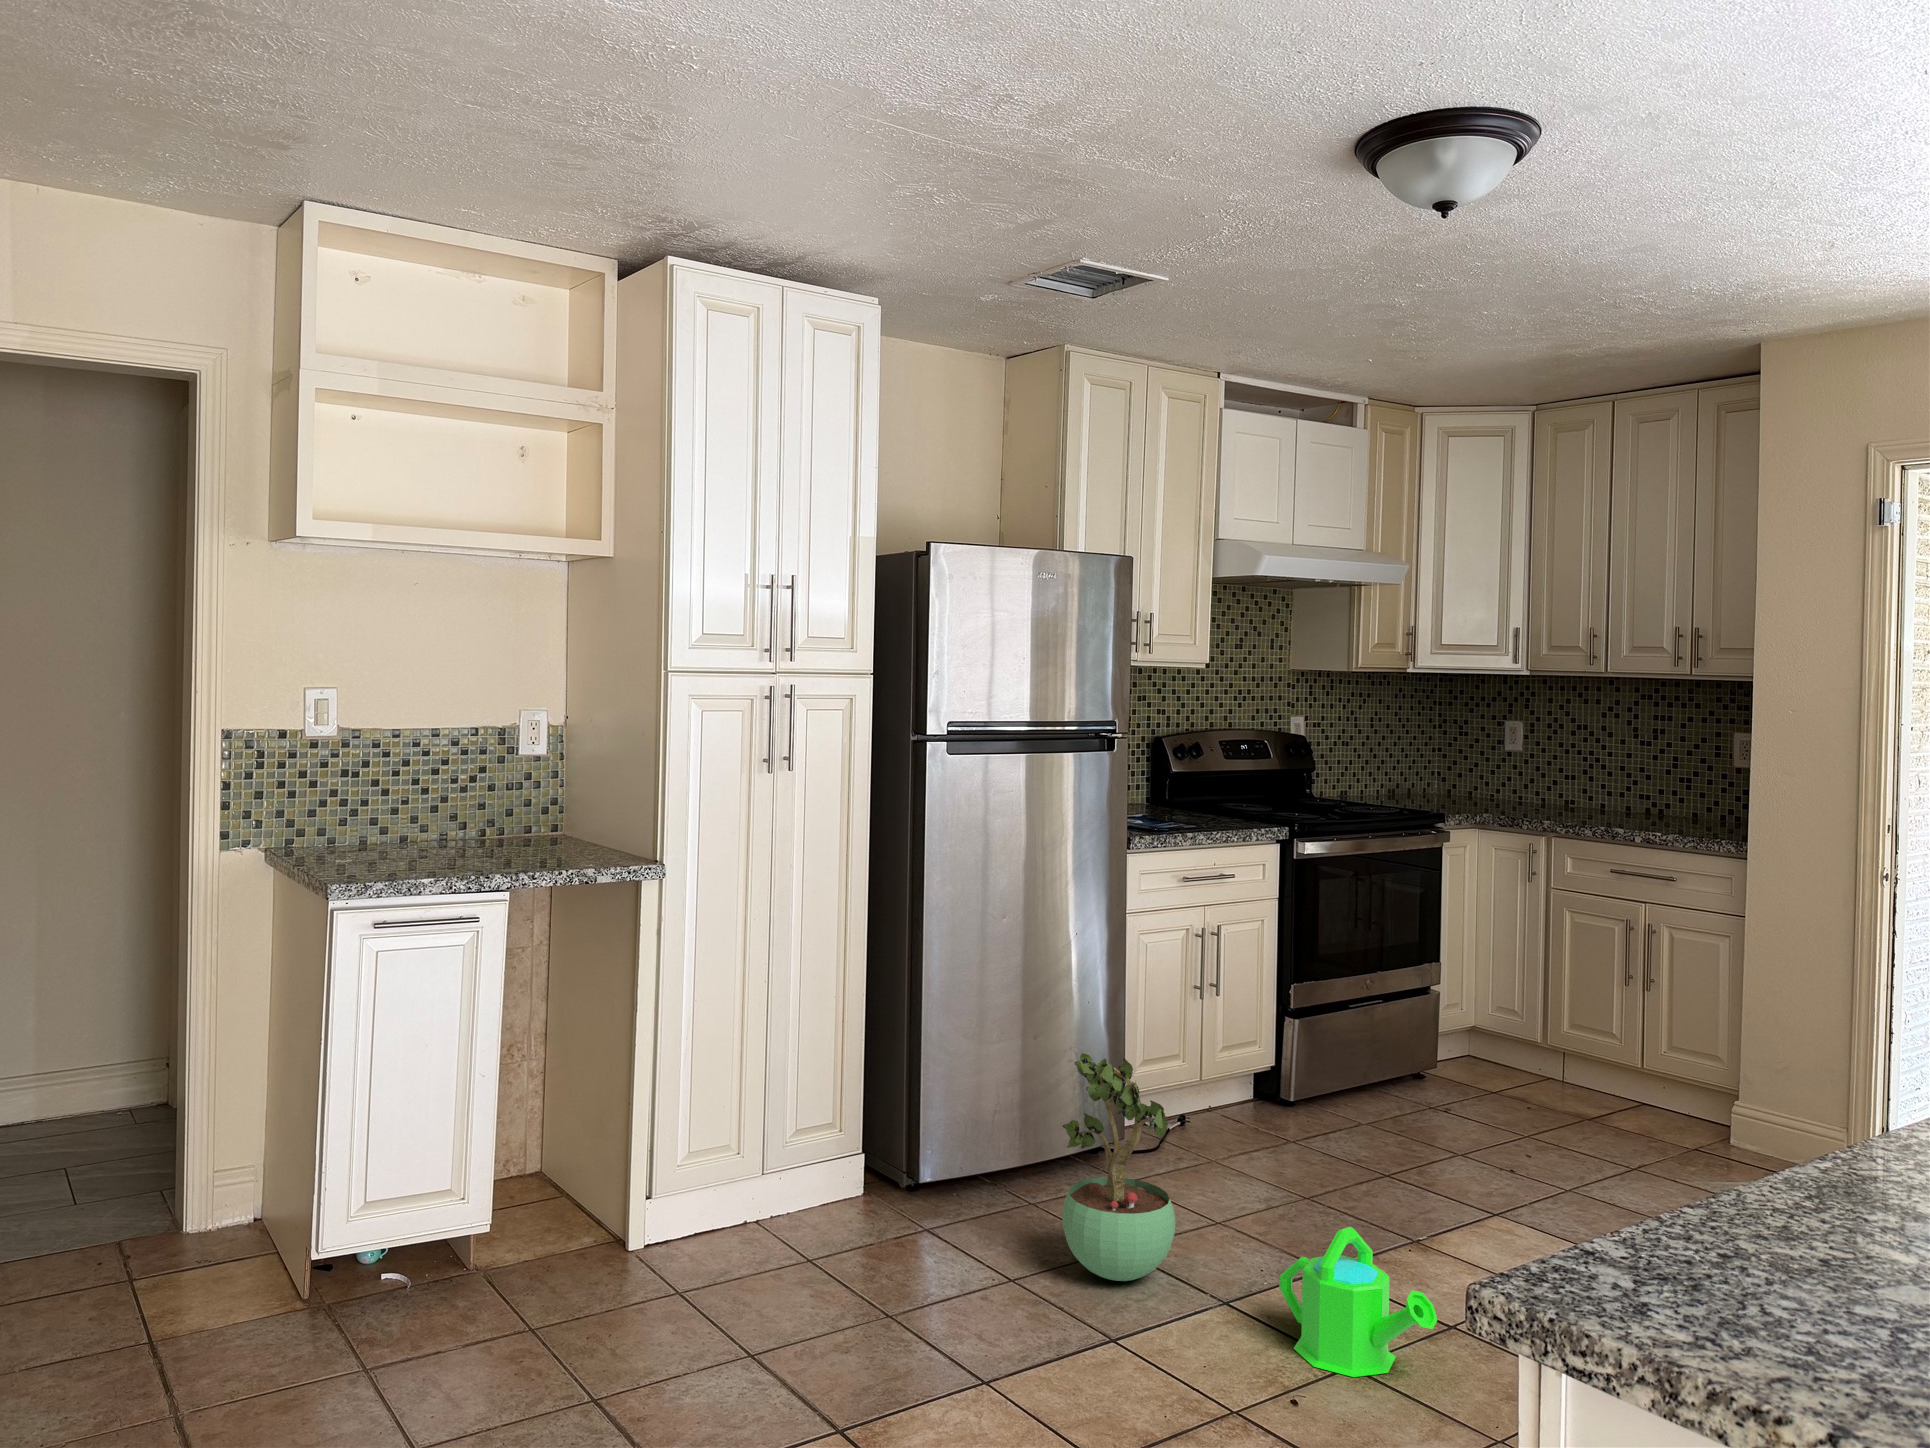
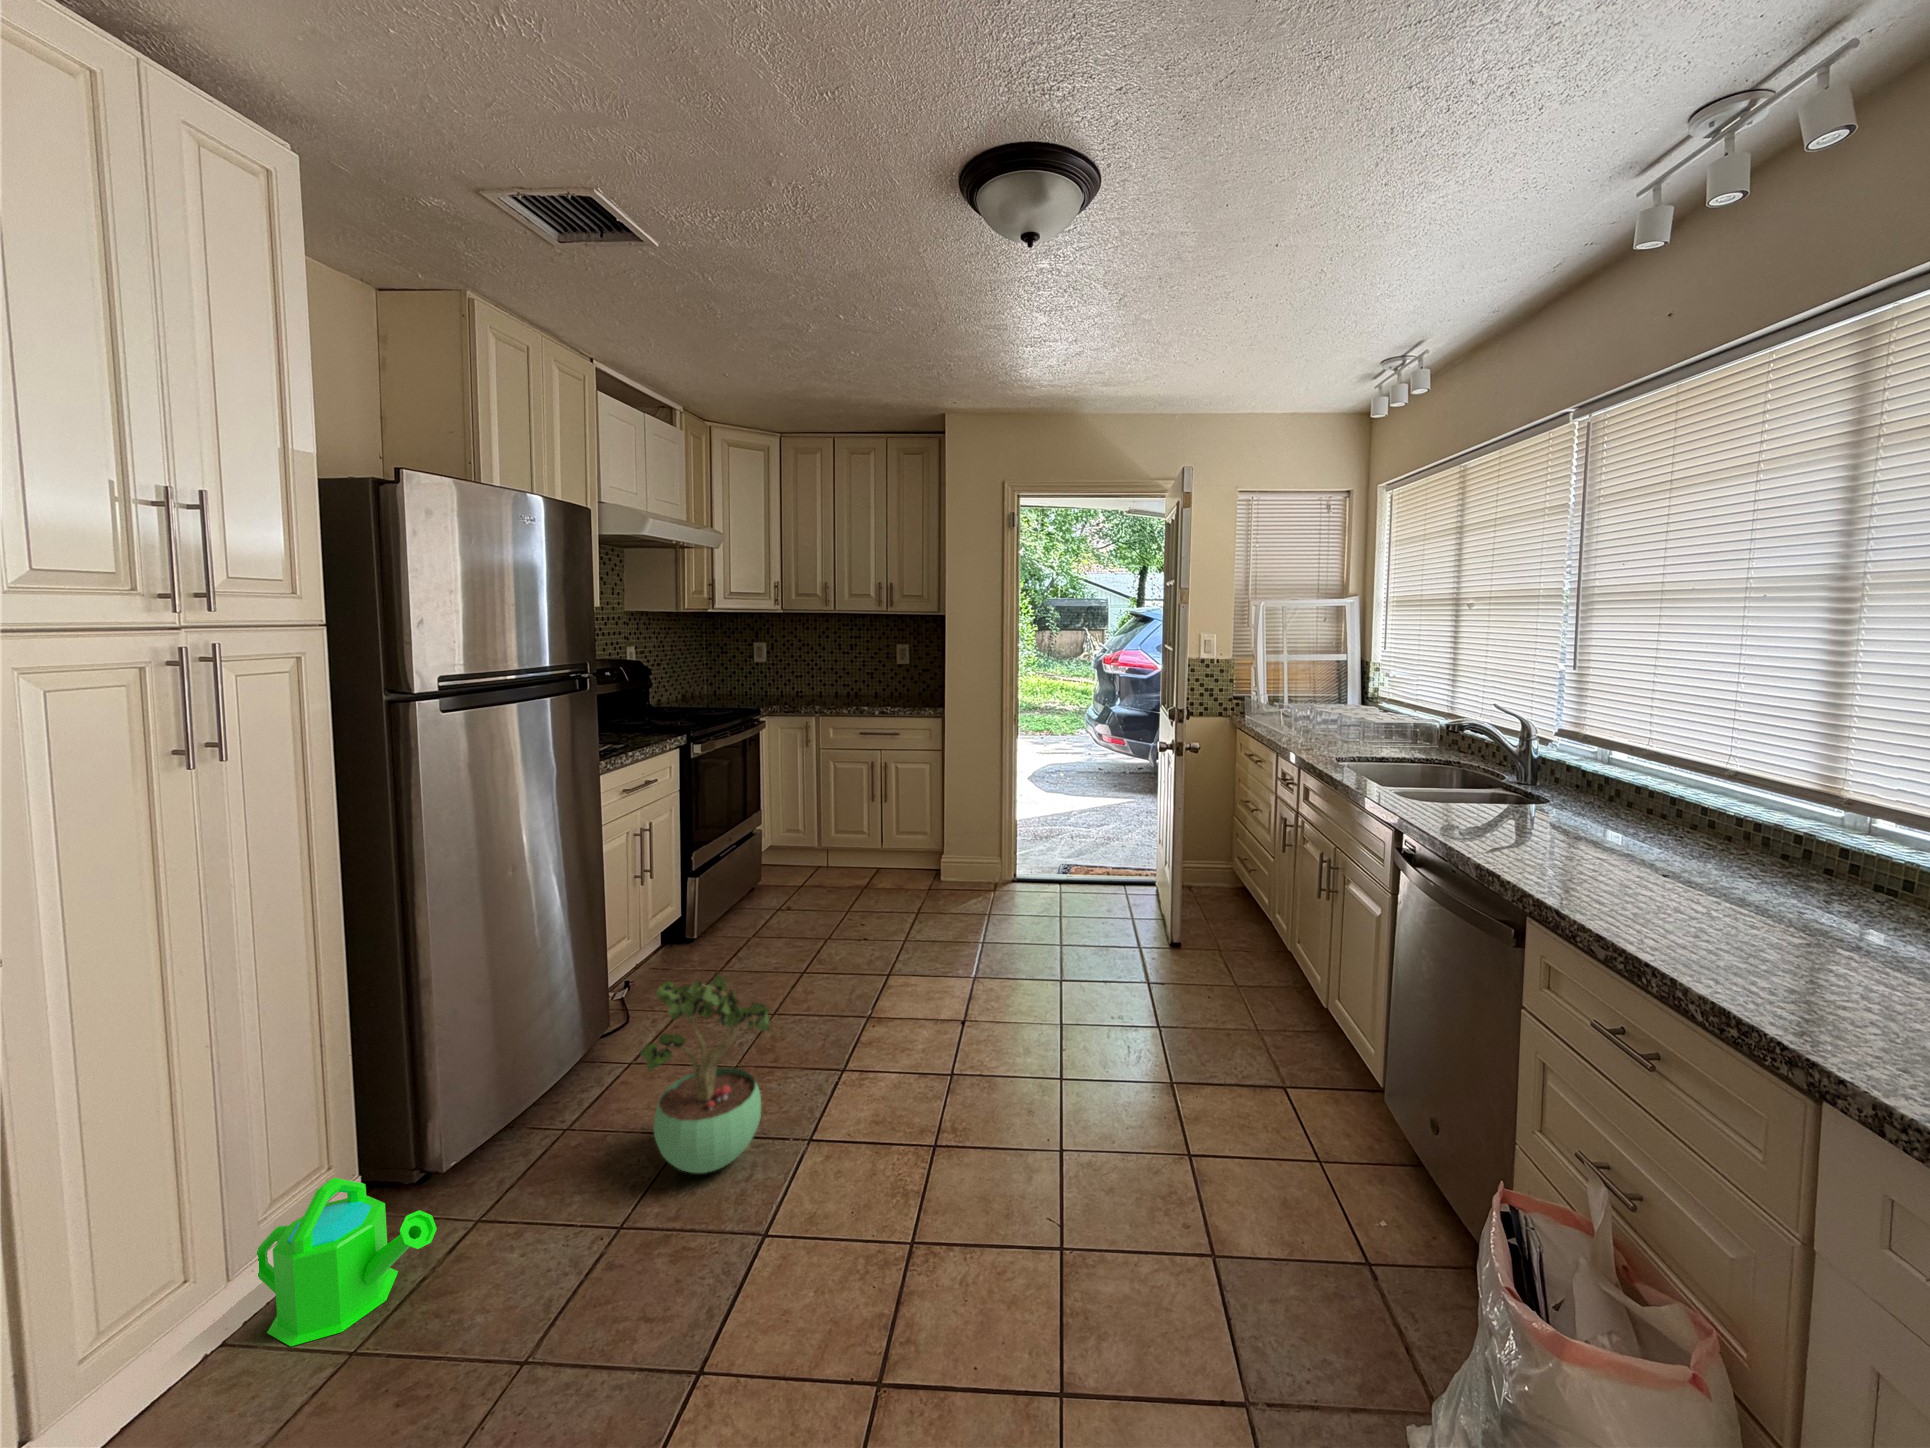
watering can: present [1279,1227,1437,1377] -> present [257,1178,437,1346]

